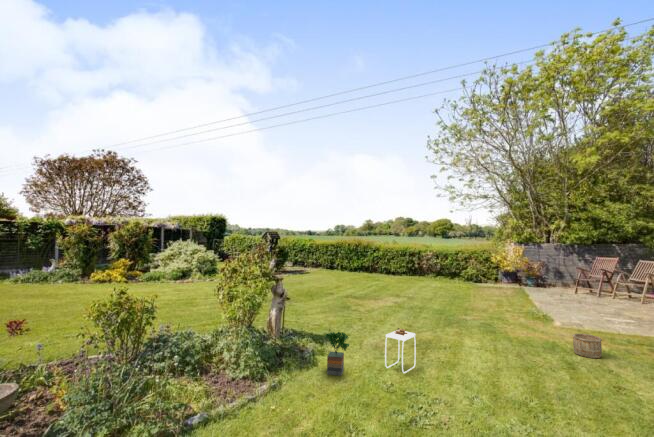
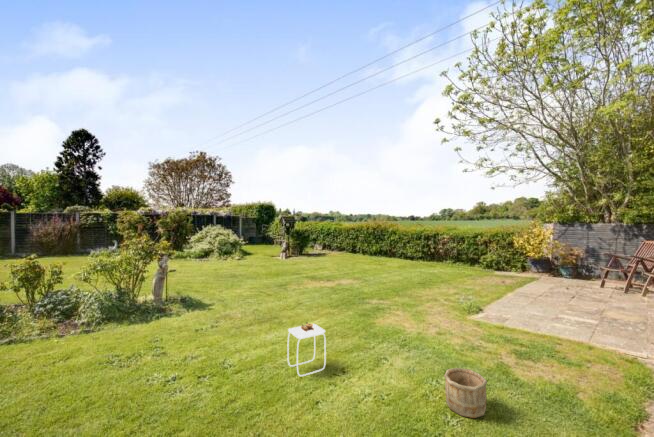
side table: present [385,328,416,373] -> present [287,322,326,376]
potted tree: present [325,332,349,376] -> none [46,332,94,390]

